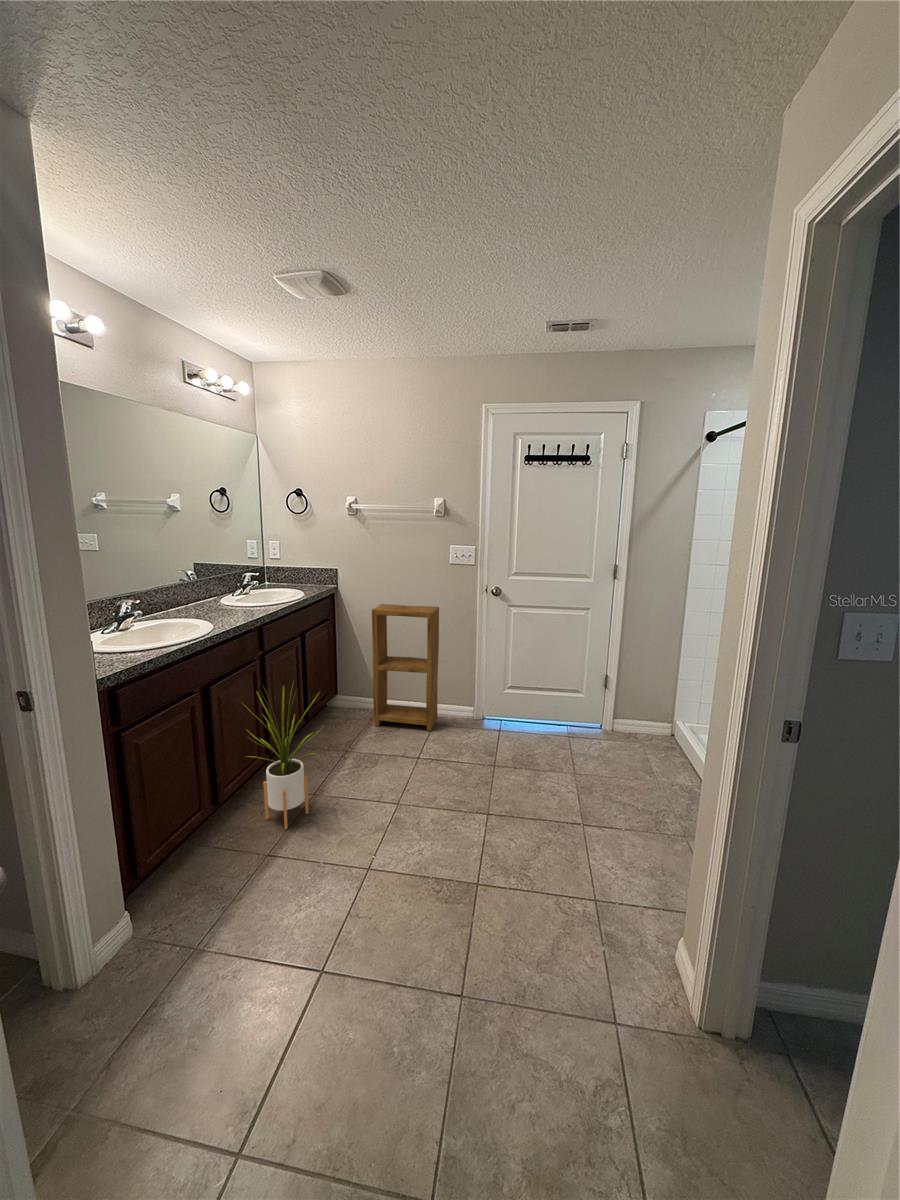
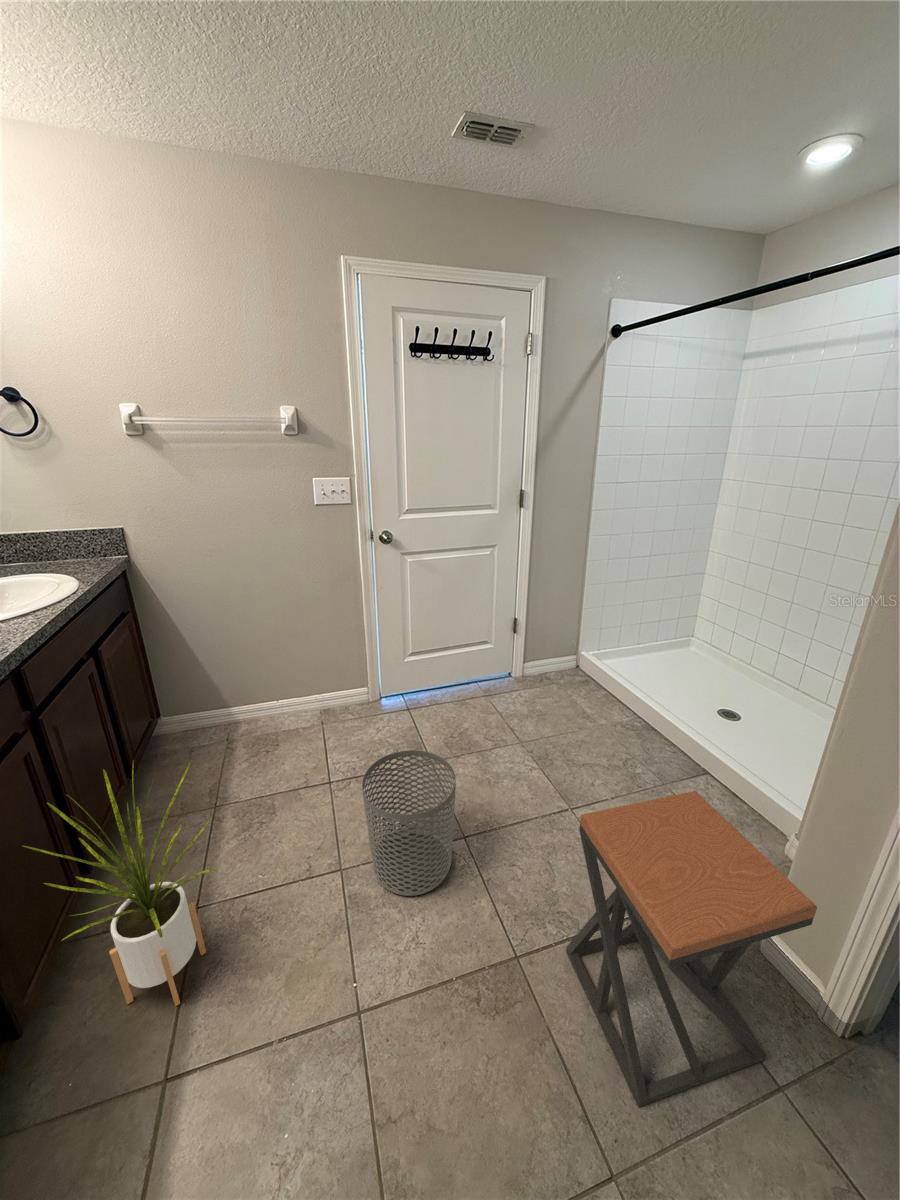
shelving unit: present [372,604,439,731] -> none [209,568,326,750]
waste bin: none [412,732,477,832] -> present [362,750,456,896]
stool: none [504,776,635,1012] -> present [566,791,817,1107]

